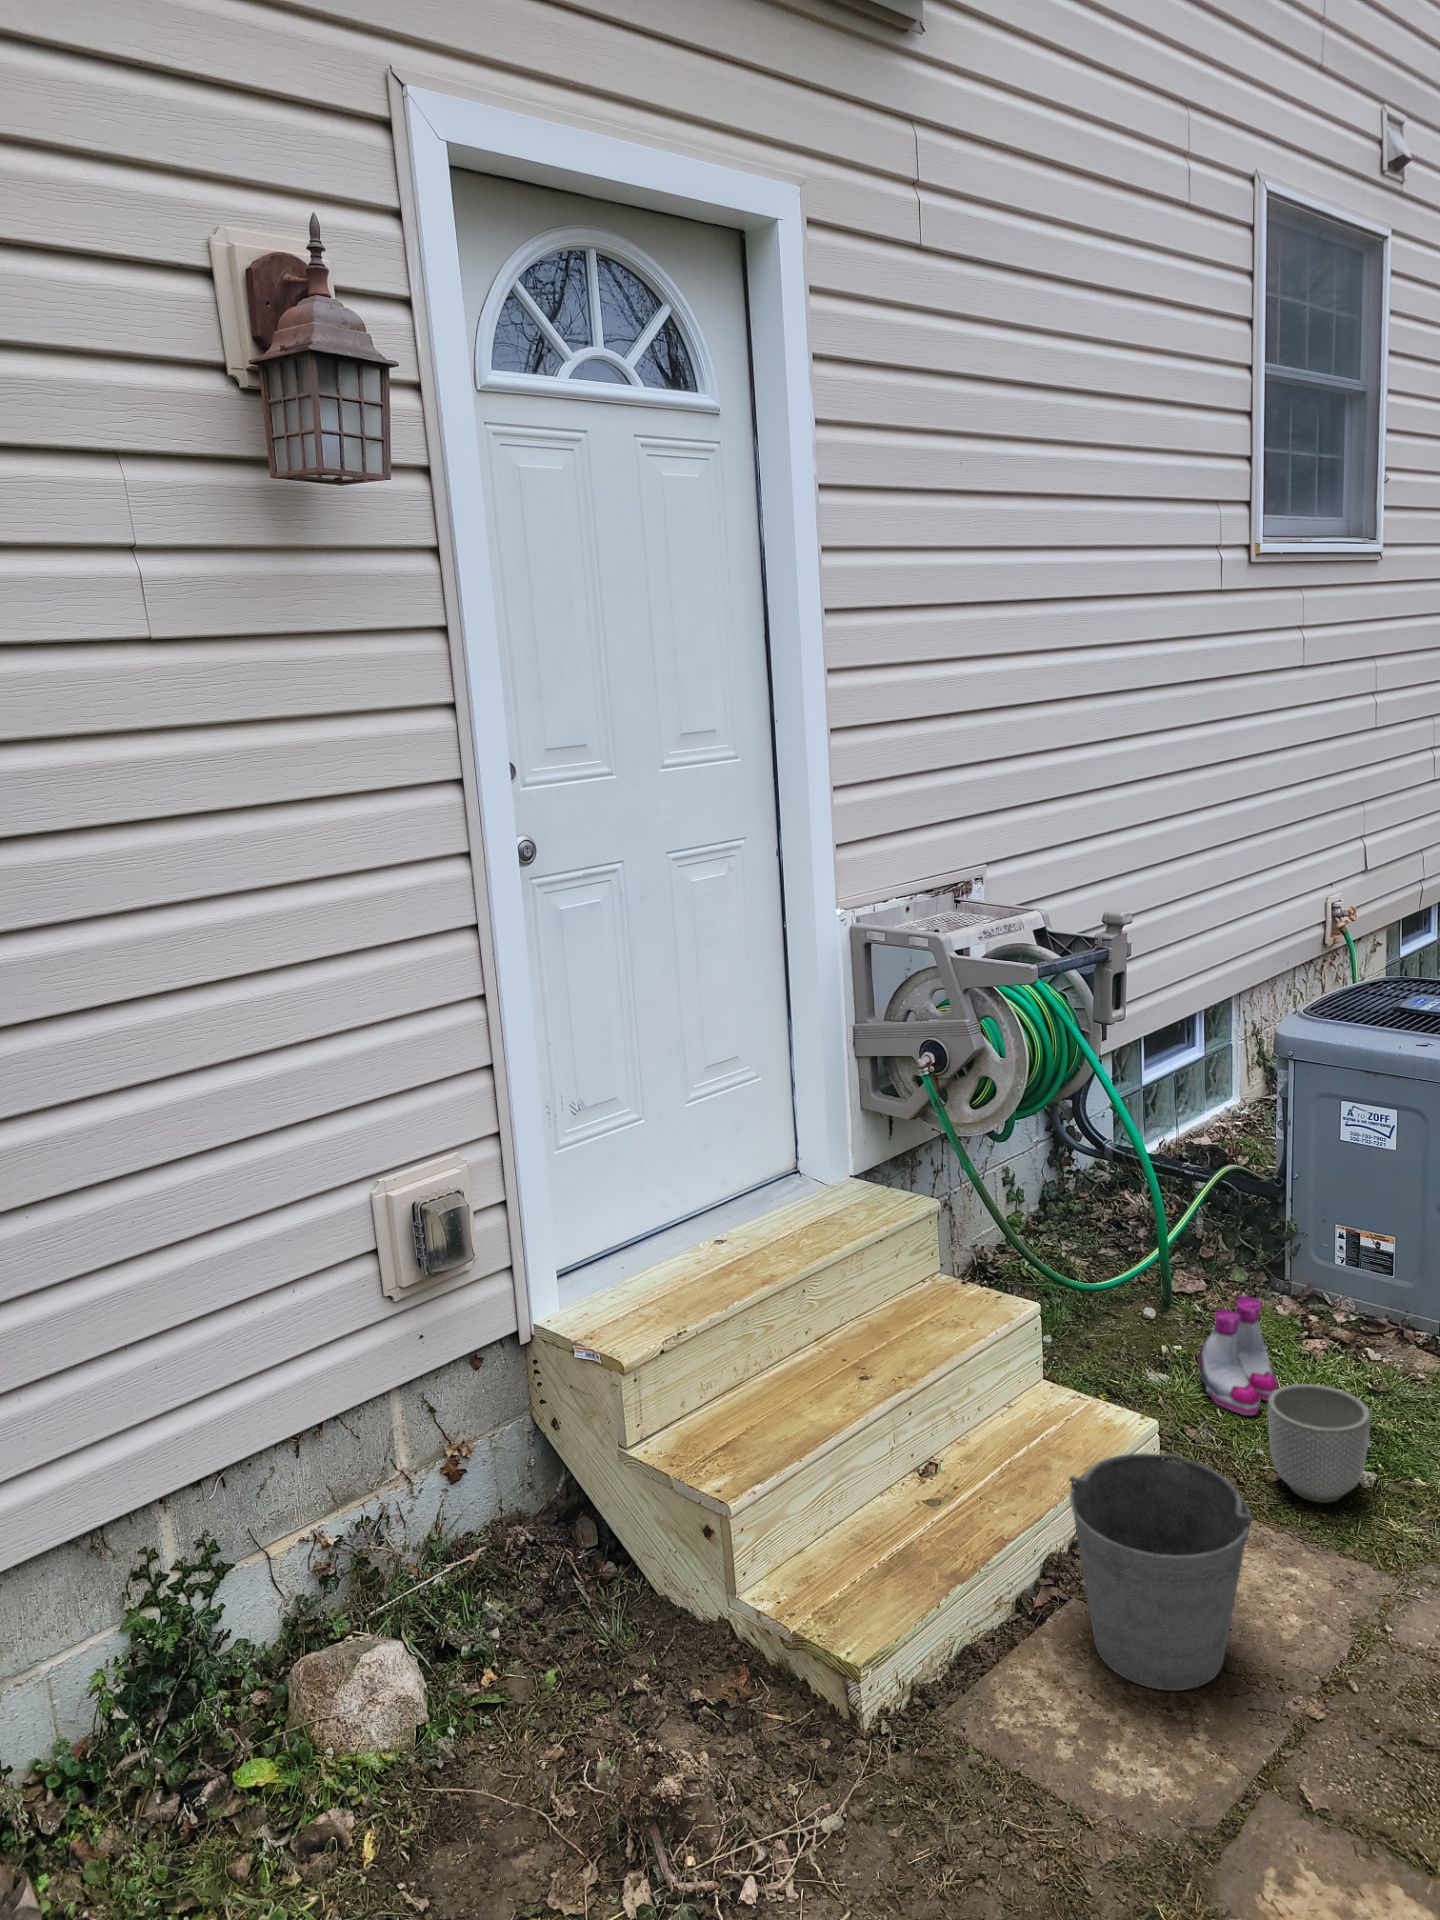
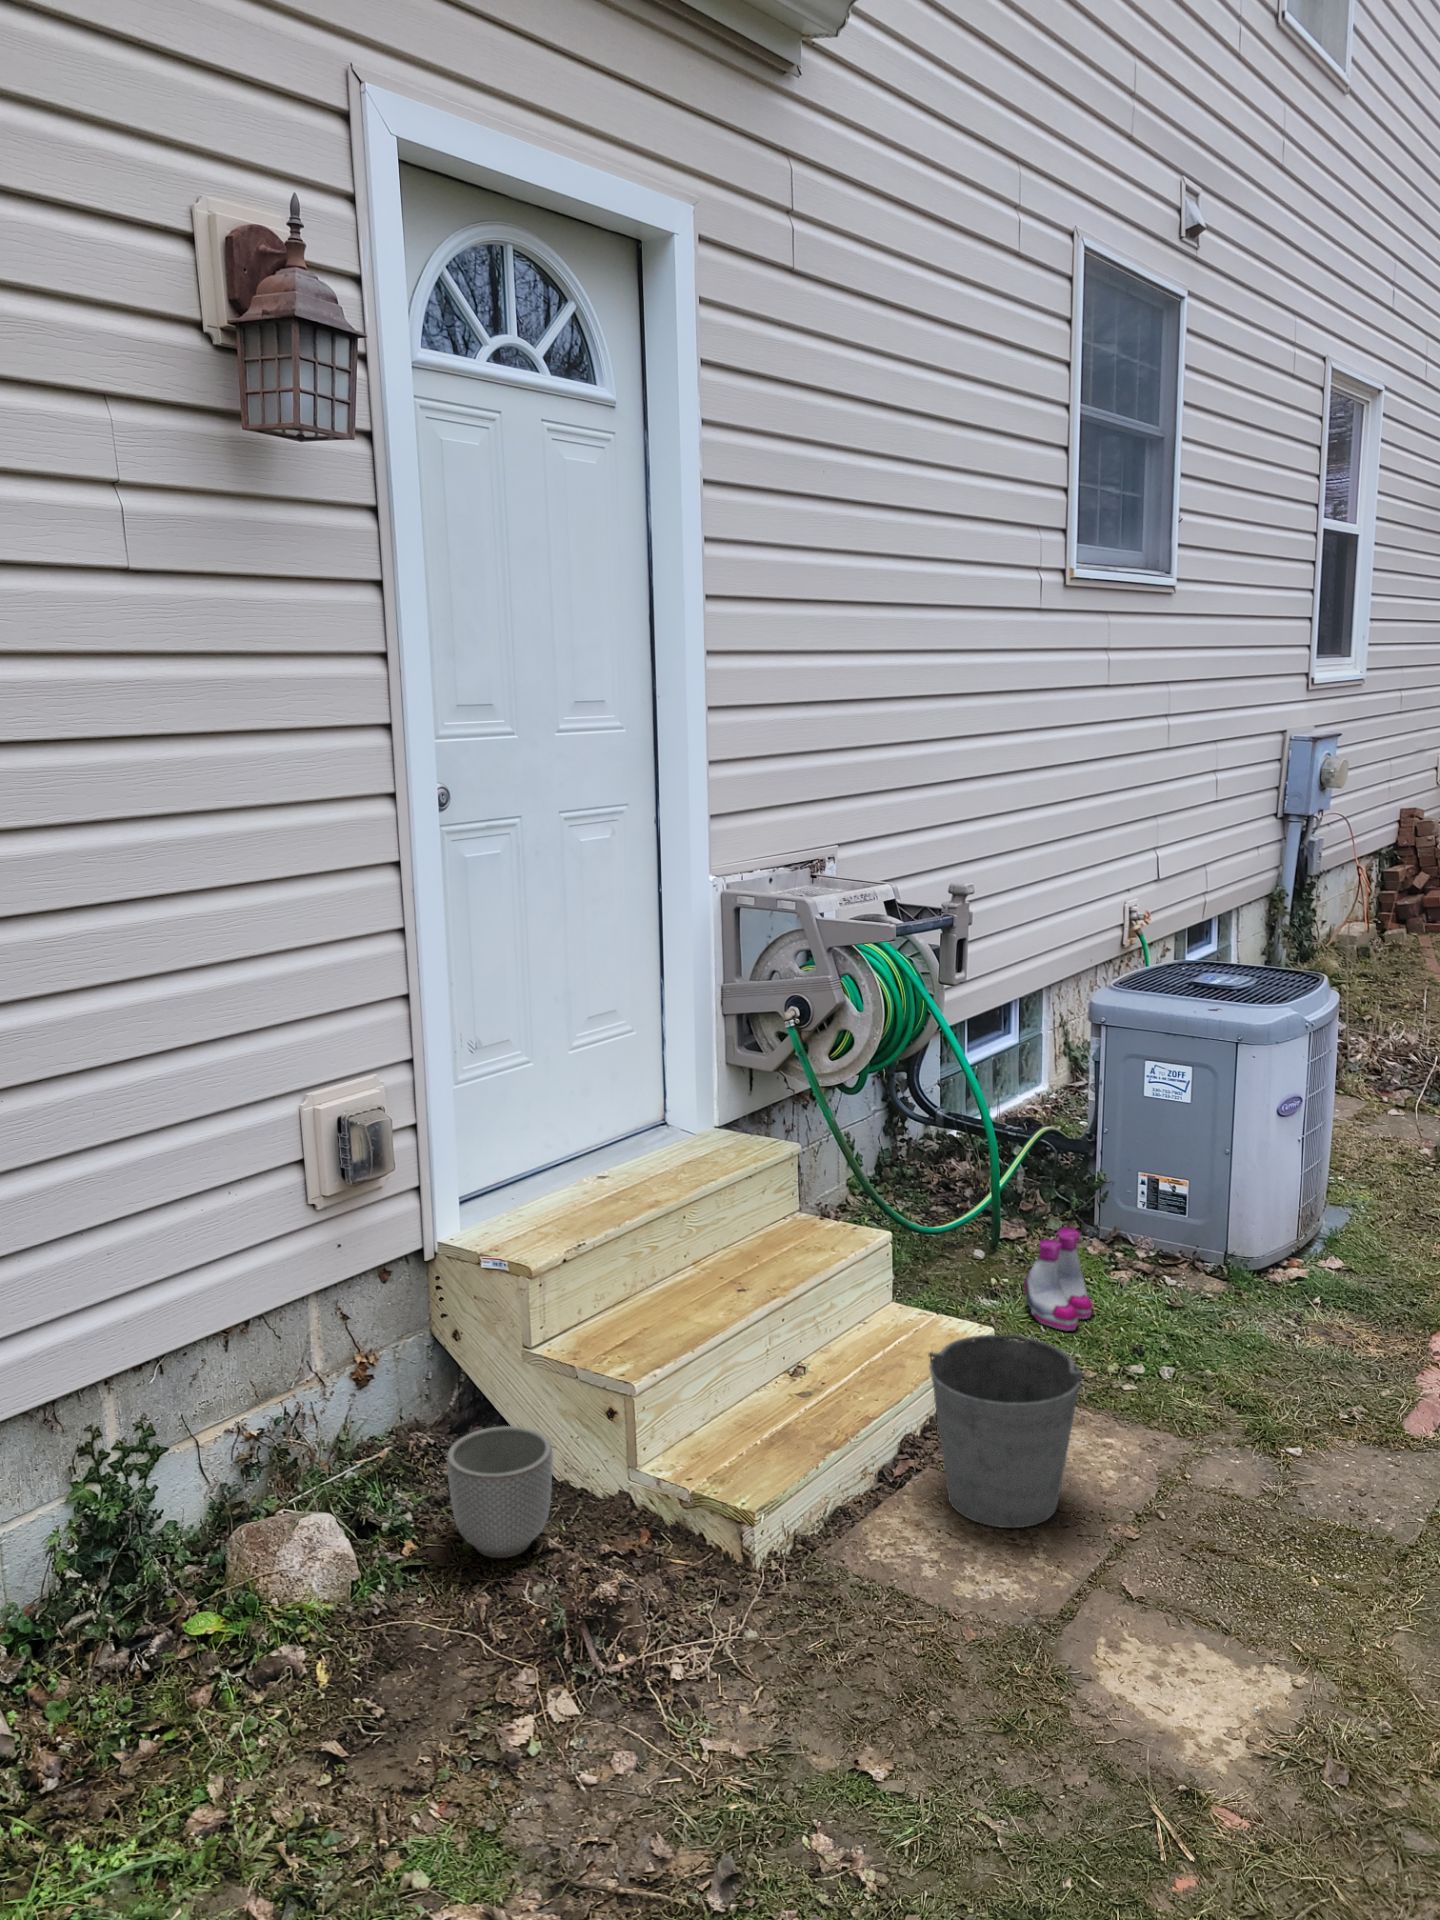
planter: present [1267,1384,1370,1503] -> present [447,1426,553,1558]

